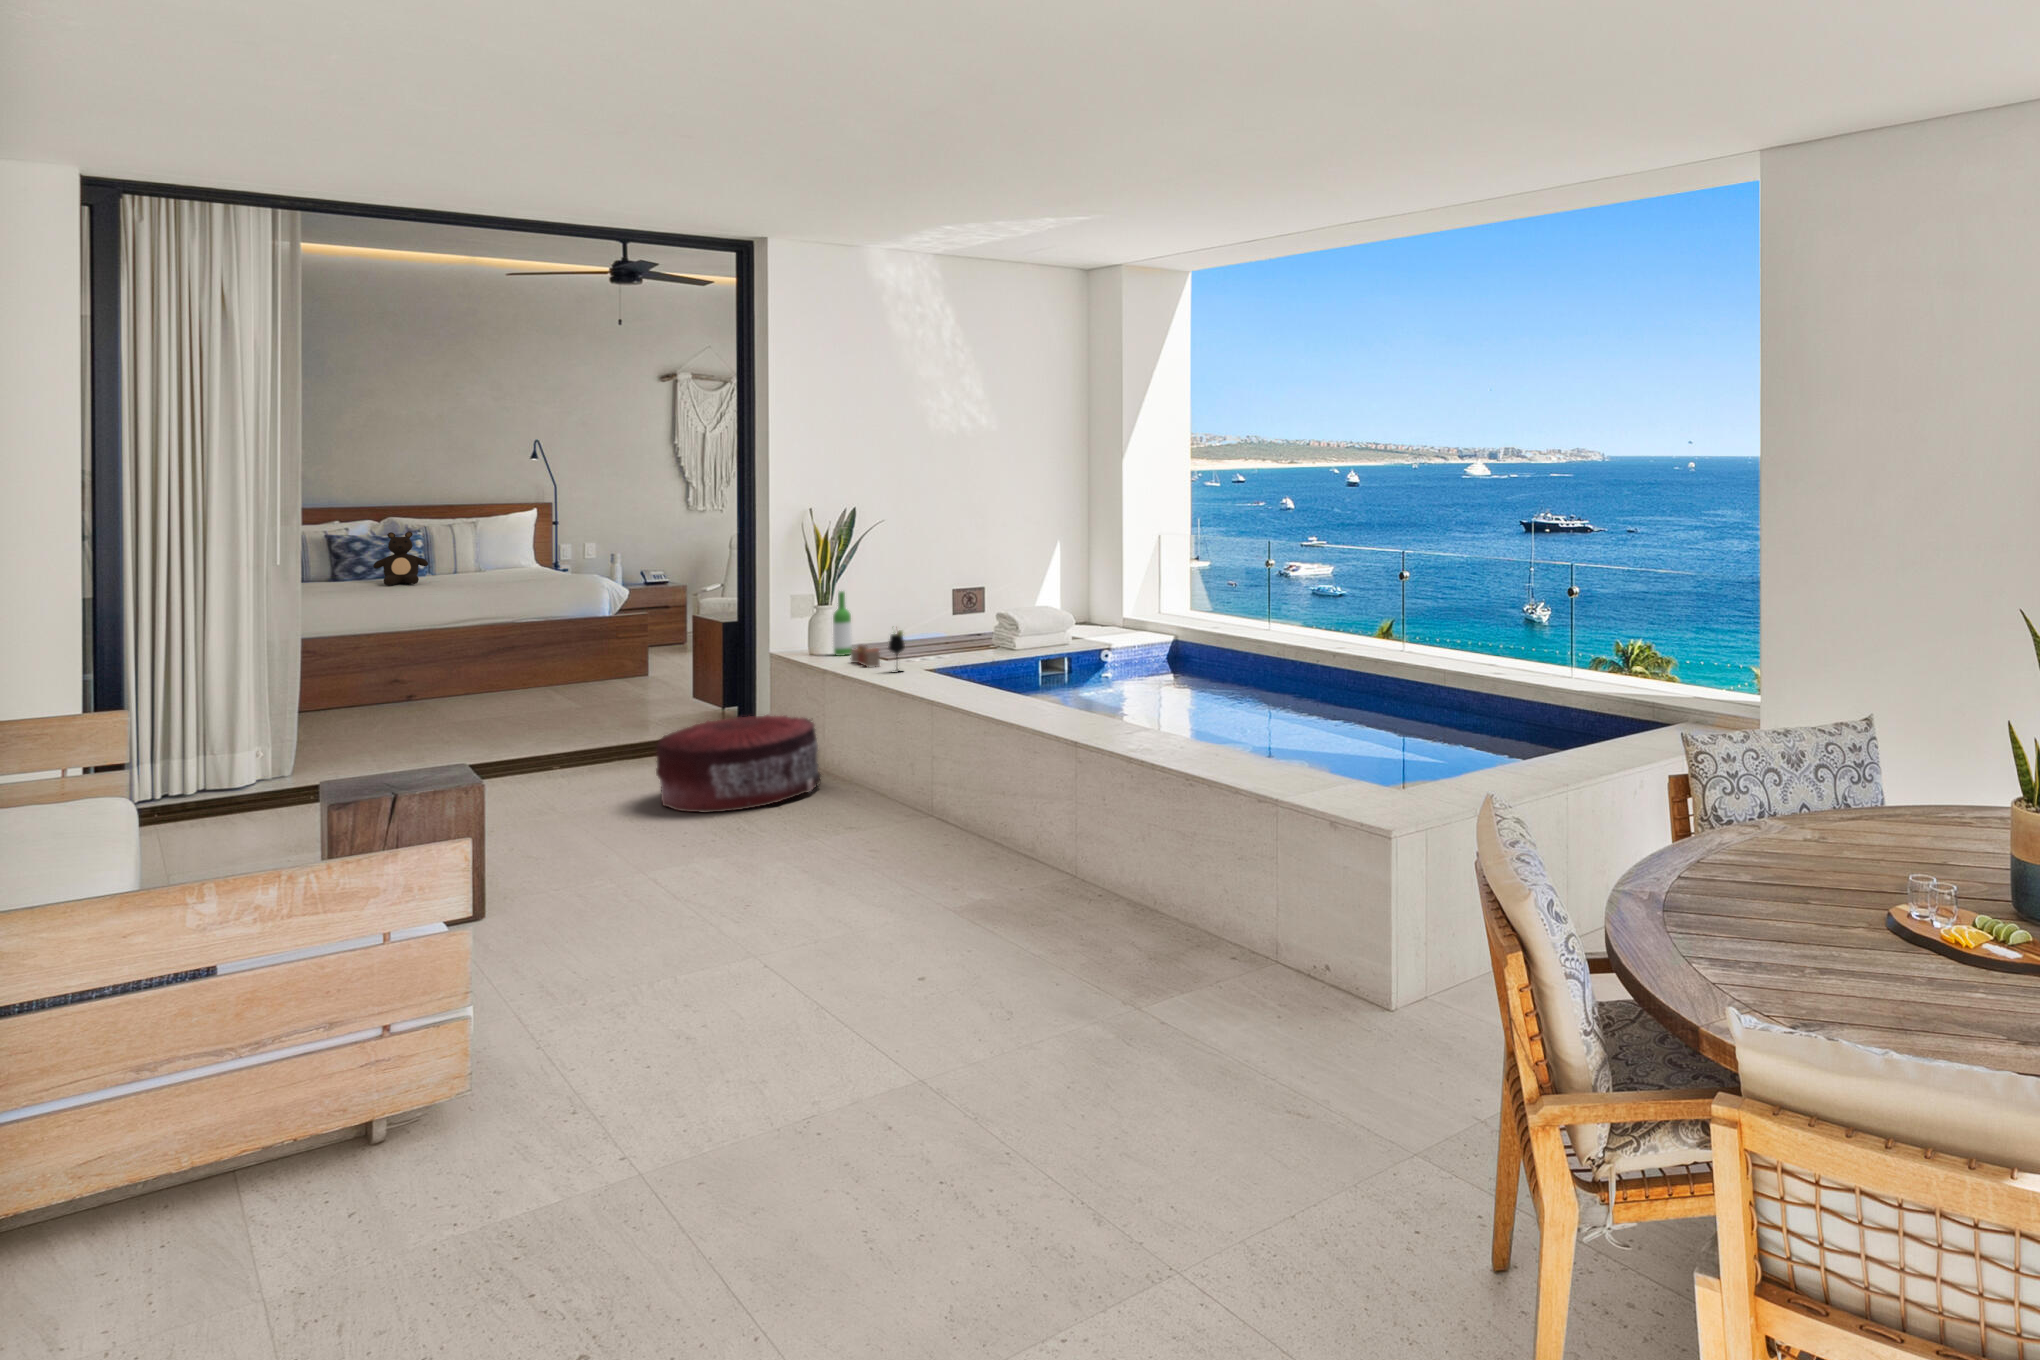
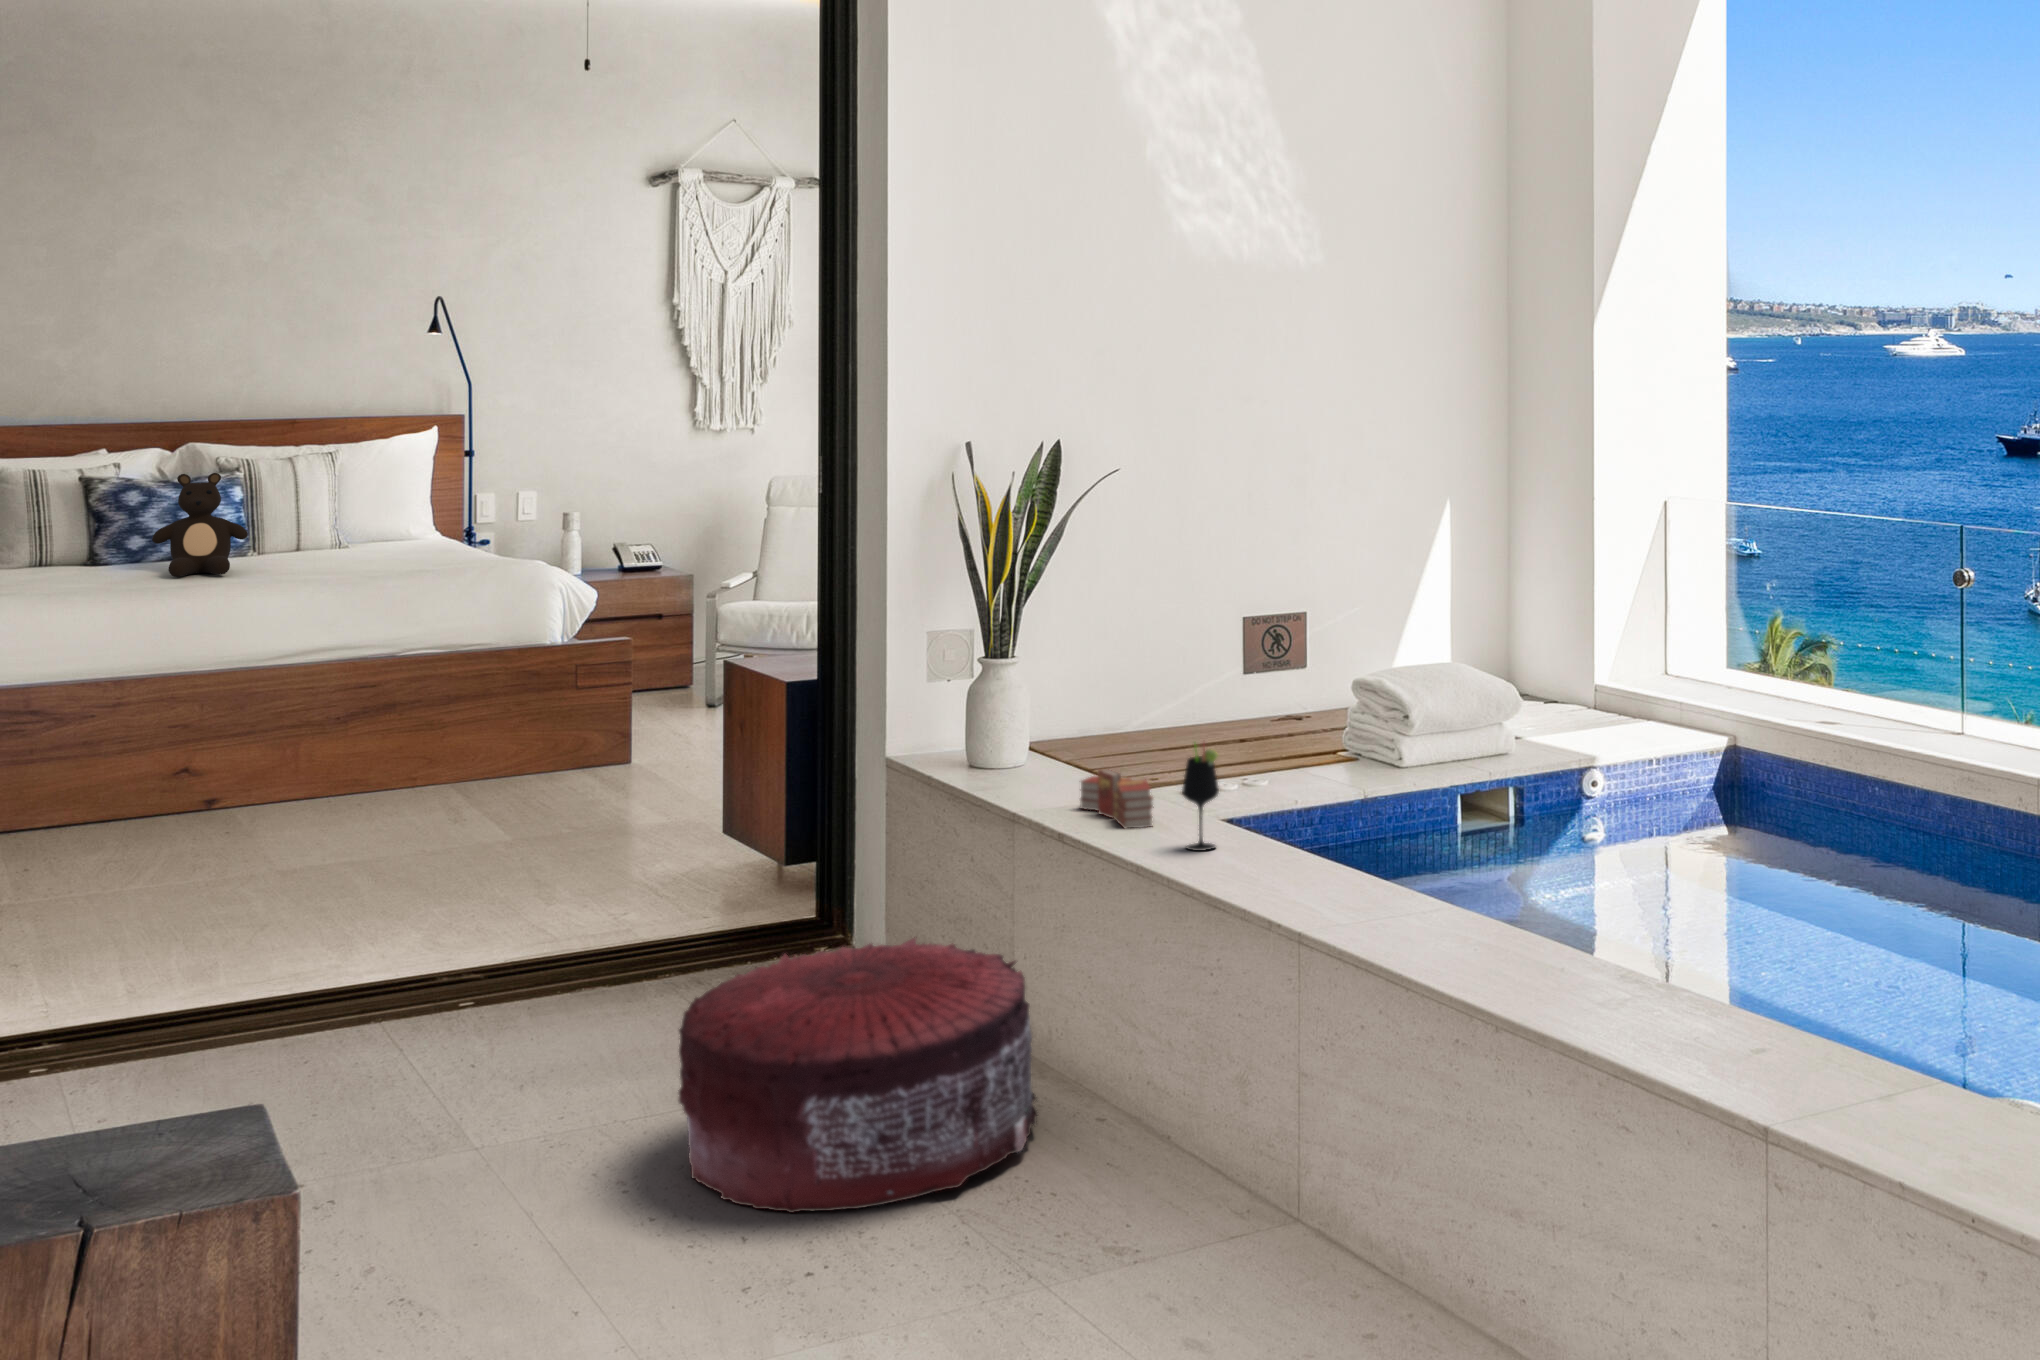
wine bottle: present [833,592,852,656] -> none [1031,636,1069,782]

